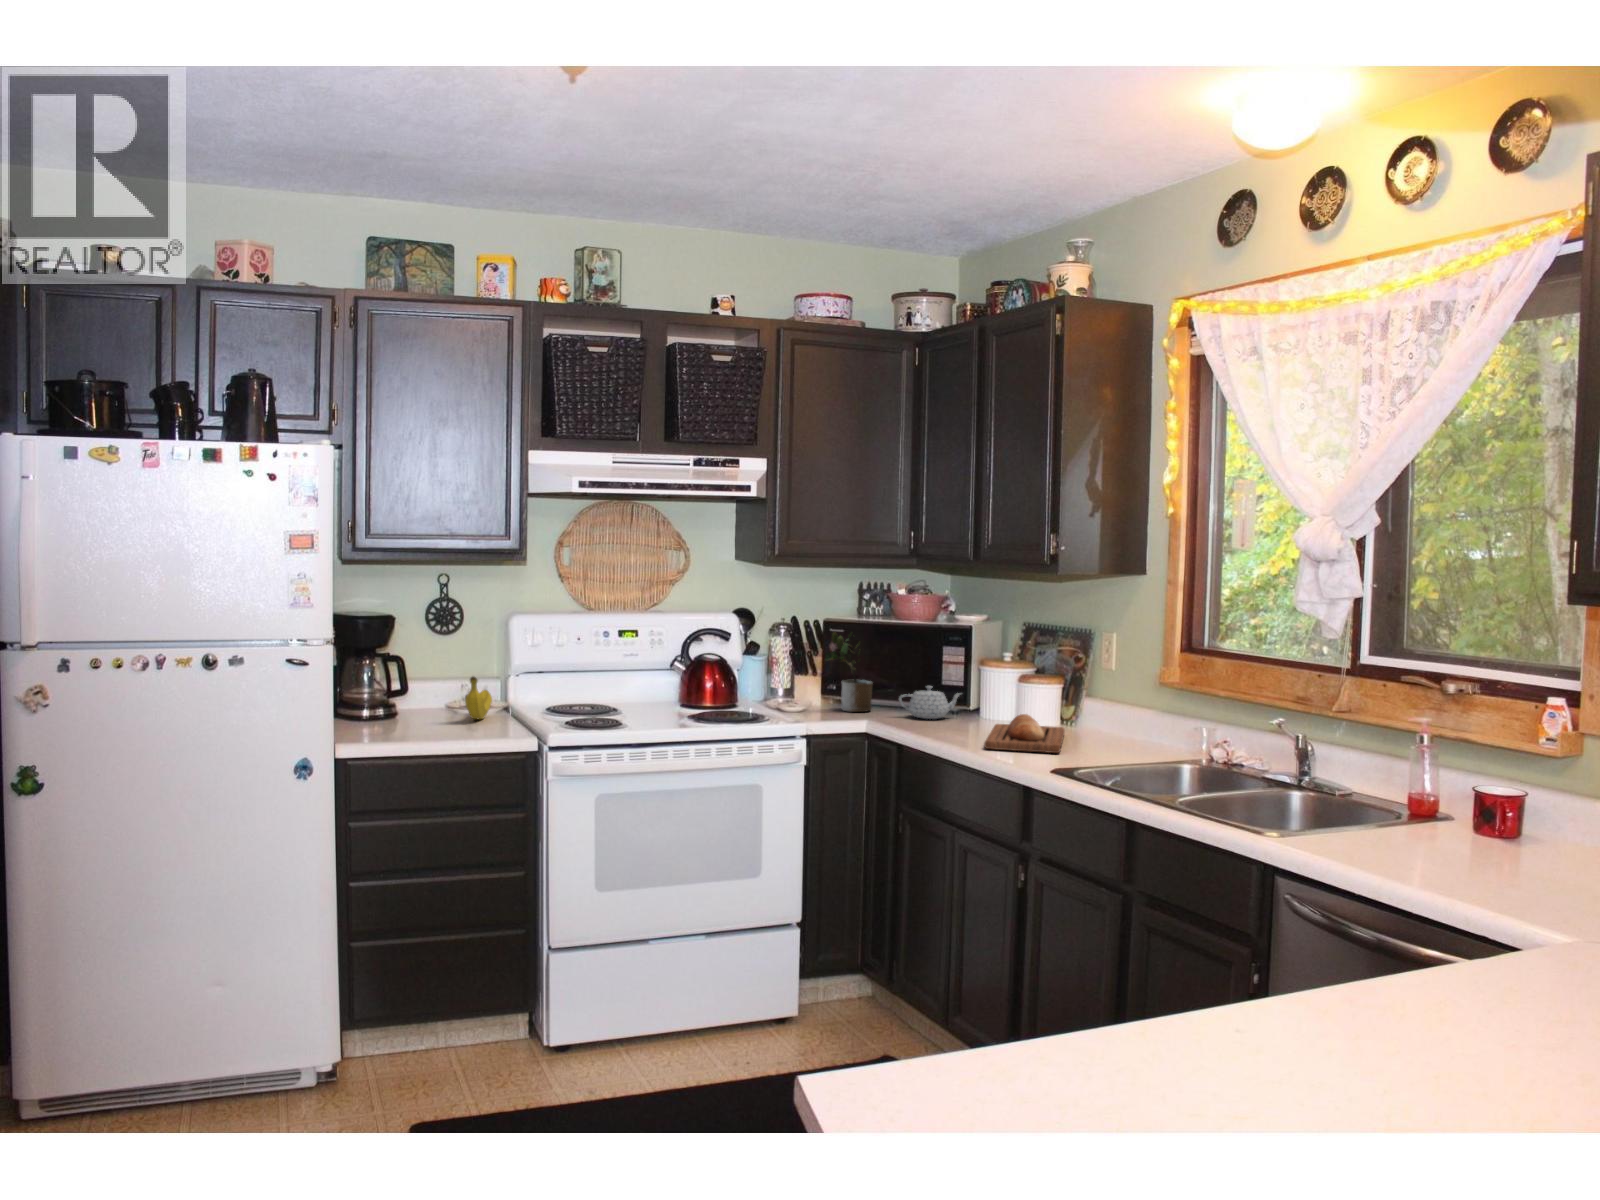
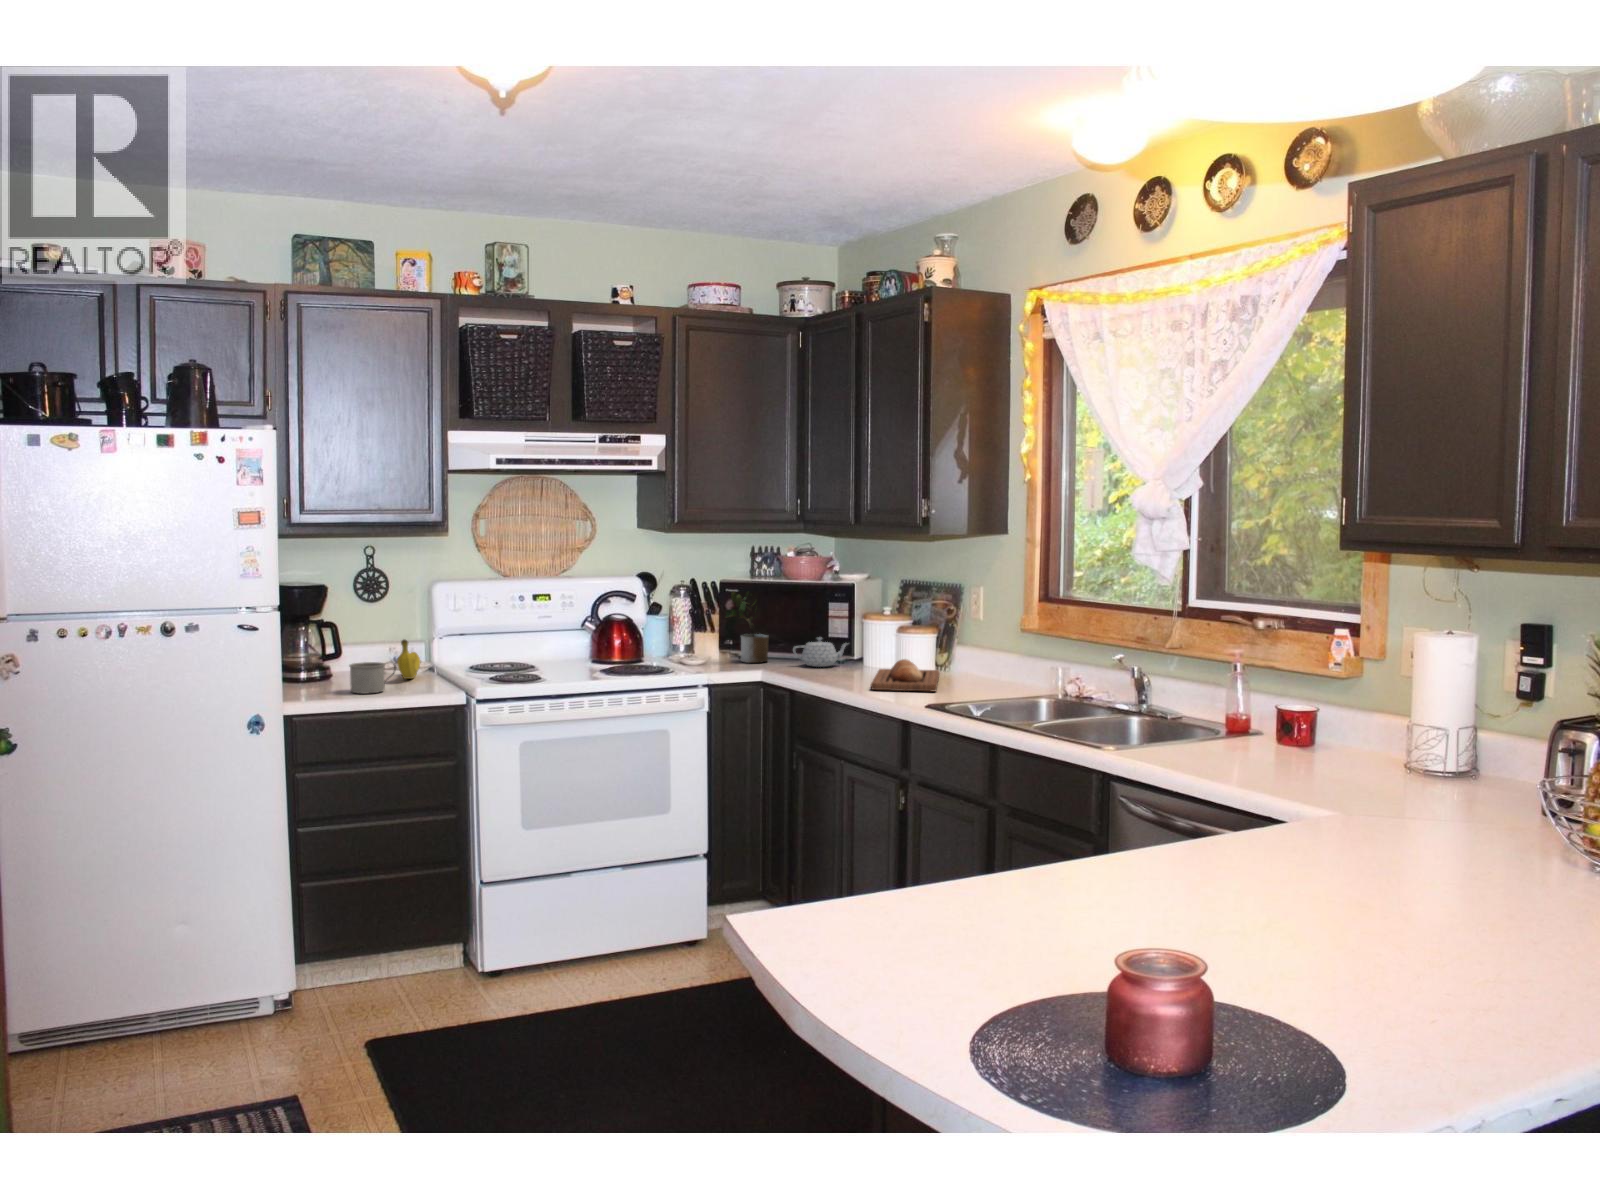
mug: none [411,701,462,735] -> present [349,662,396,694]

